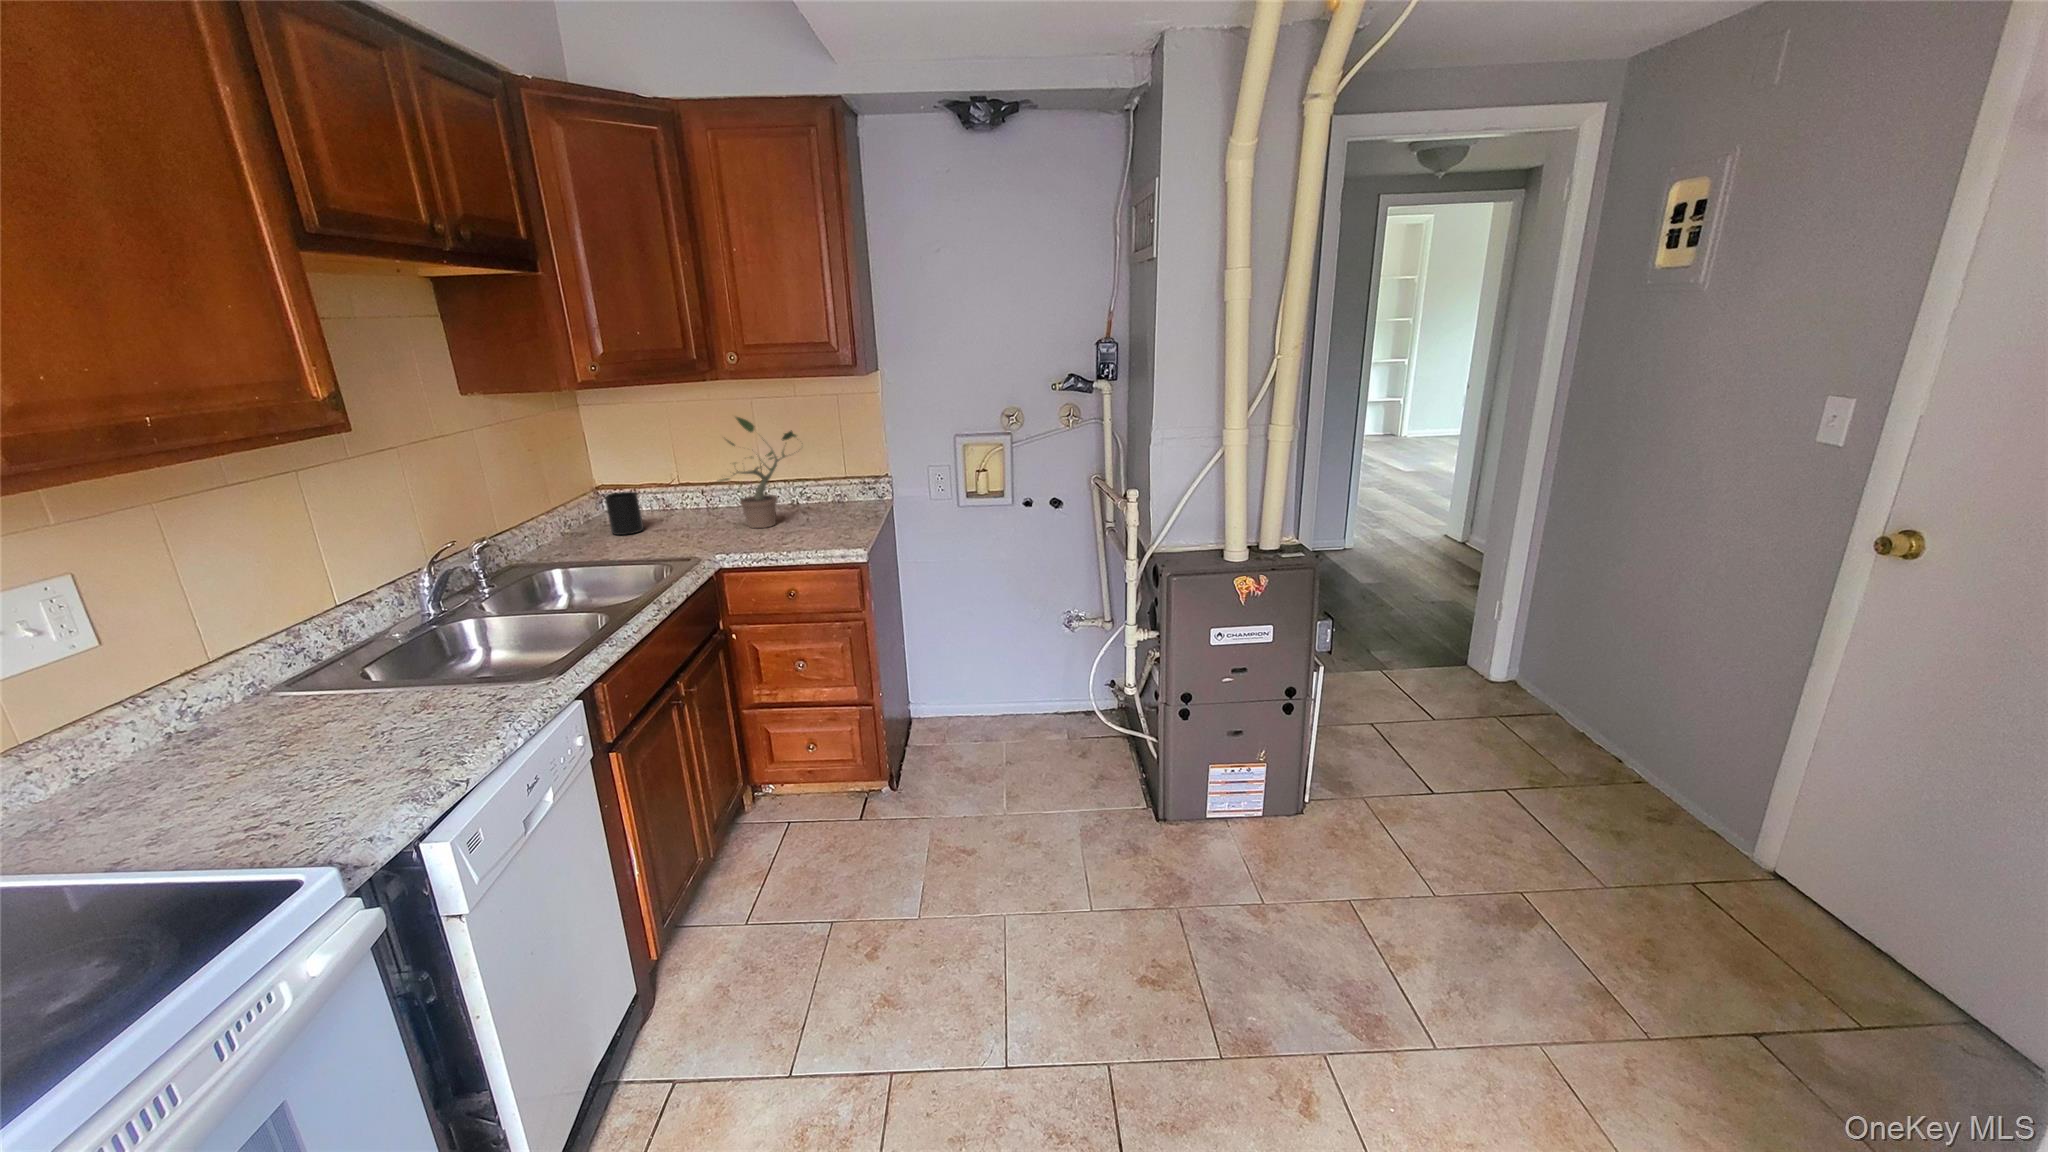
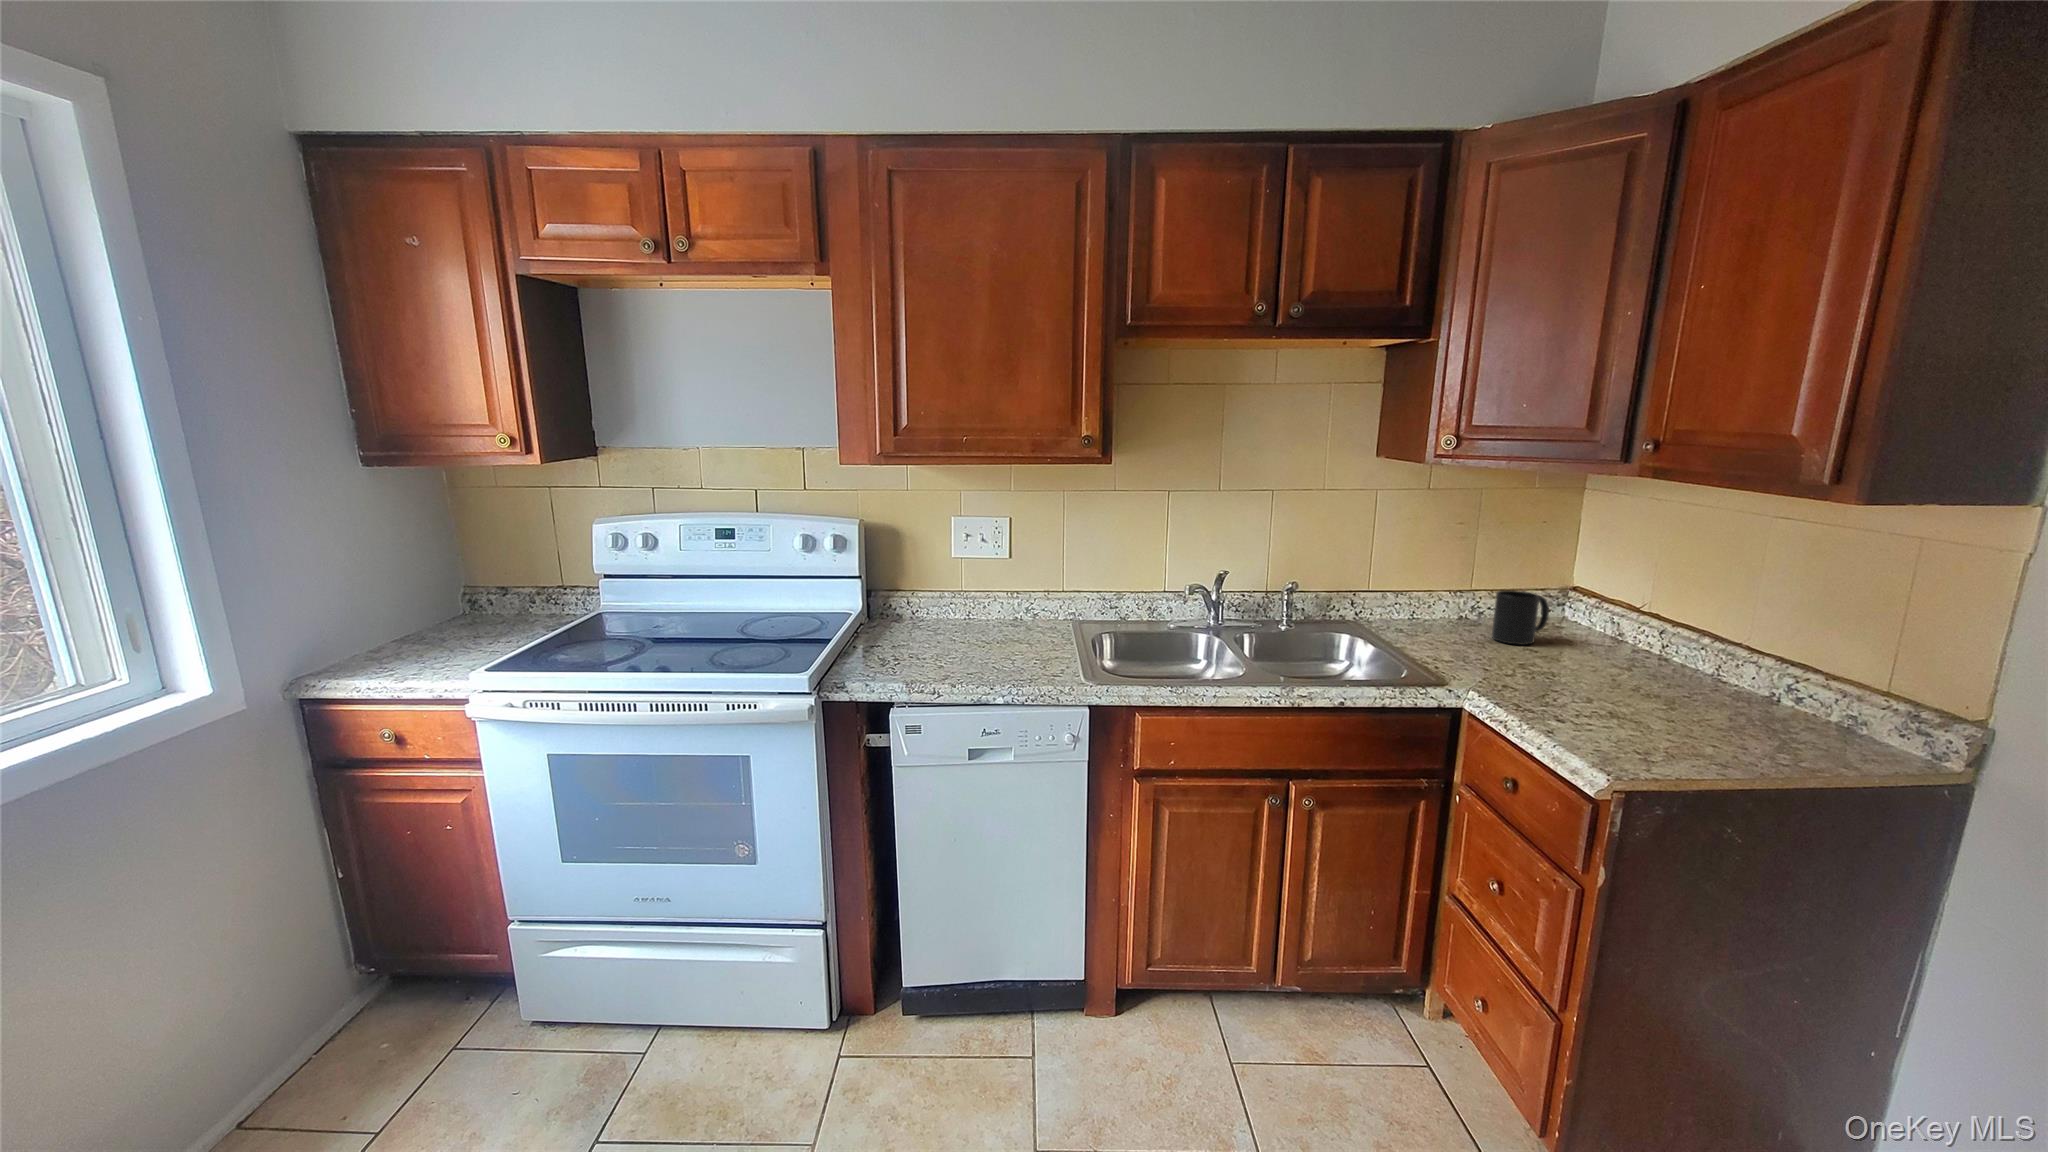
potted plant: present [719,417,796,528] -> none [1562,523,1778,705]

